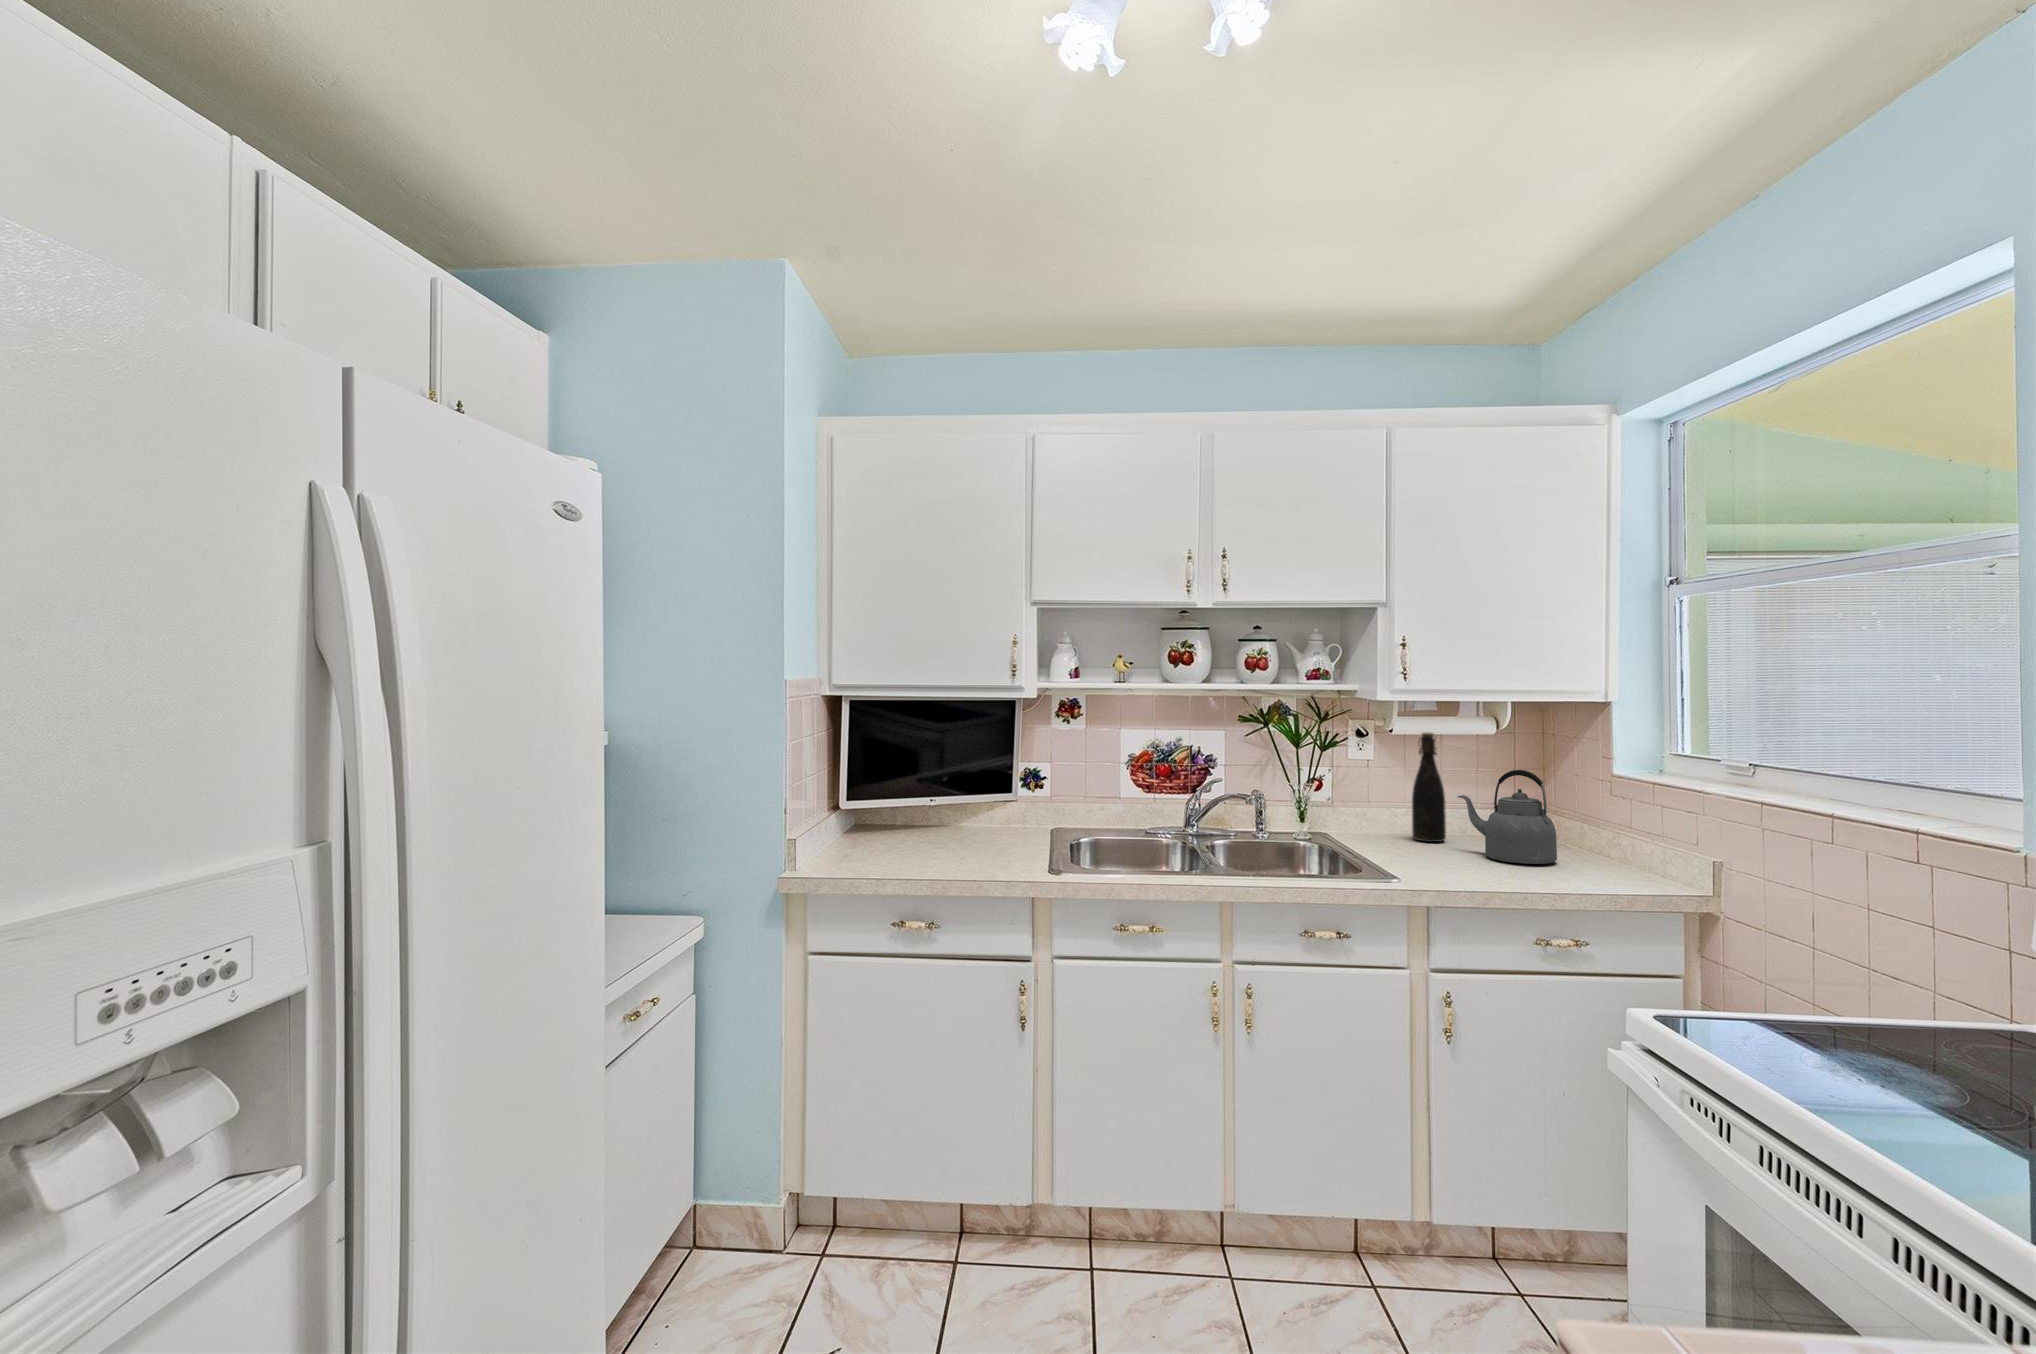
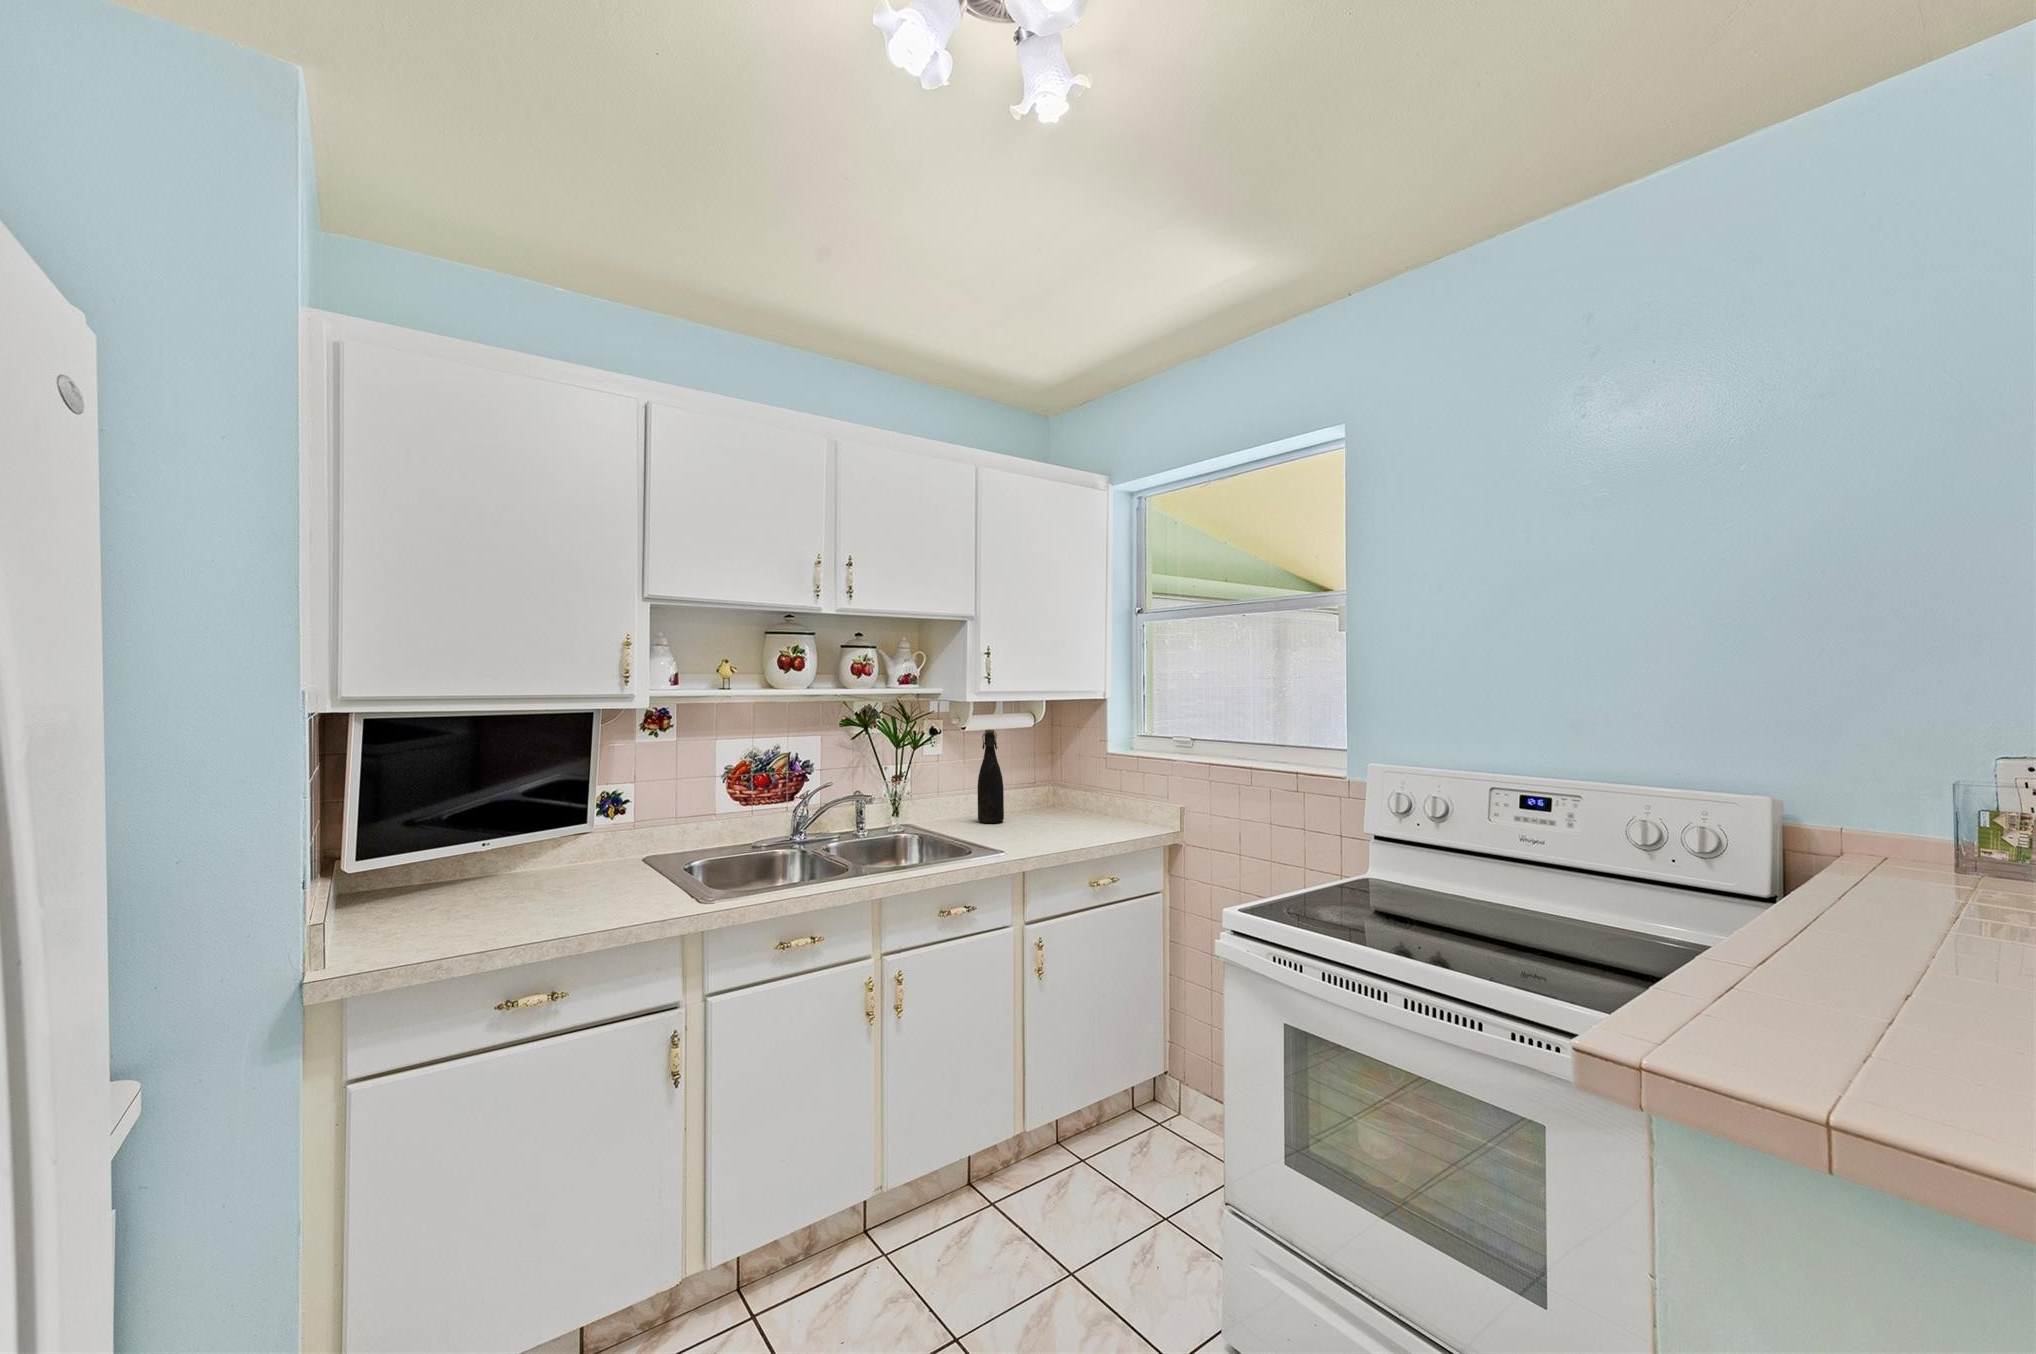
kettle: present [1458,770,1557,864] -> none [1019,757,1094,833]

